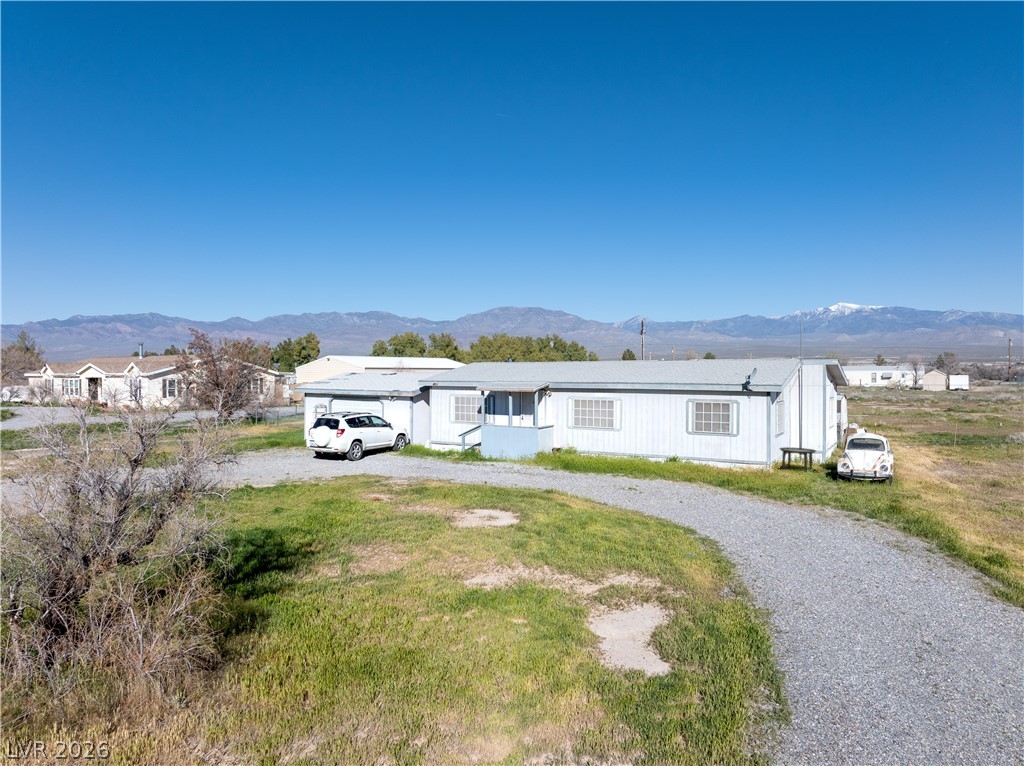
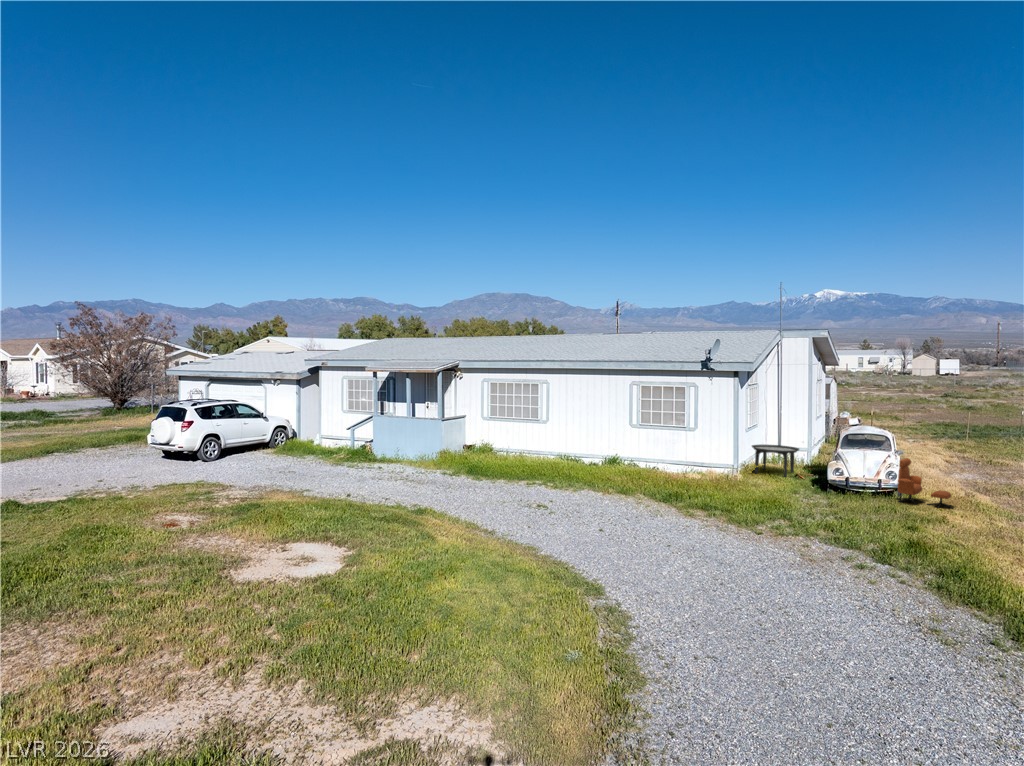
lounge chair: none [888,456,928,491] -> present [897,458,953,509]

